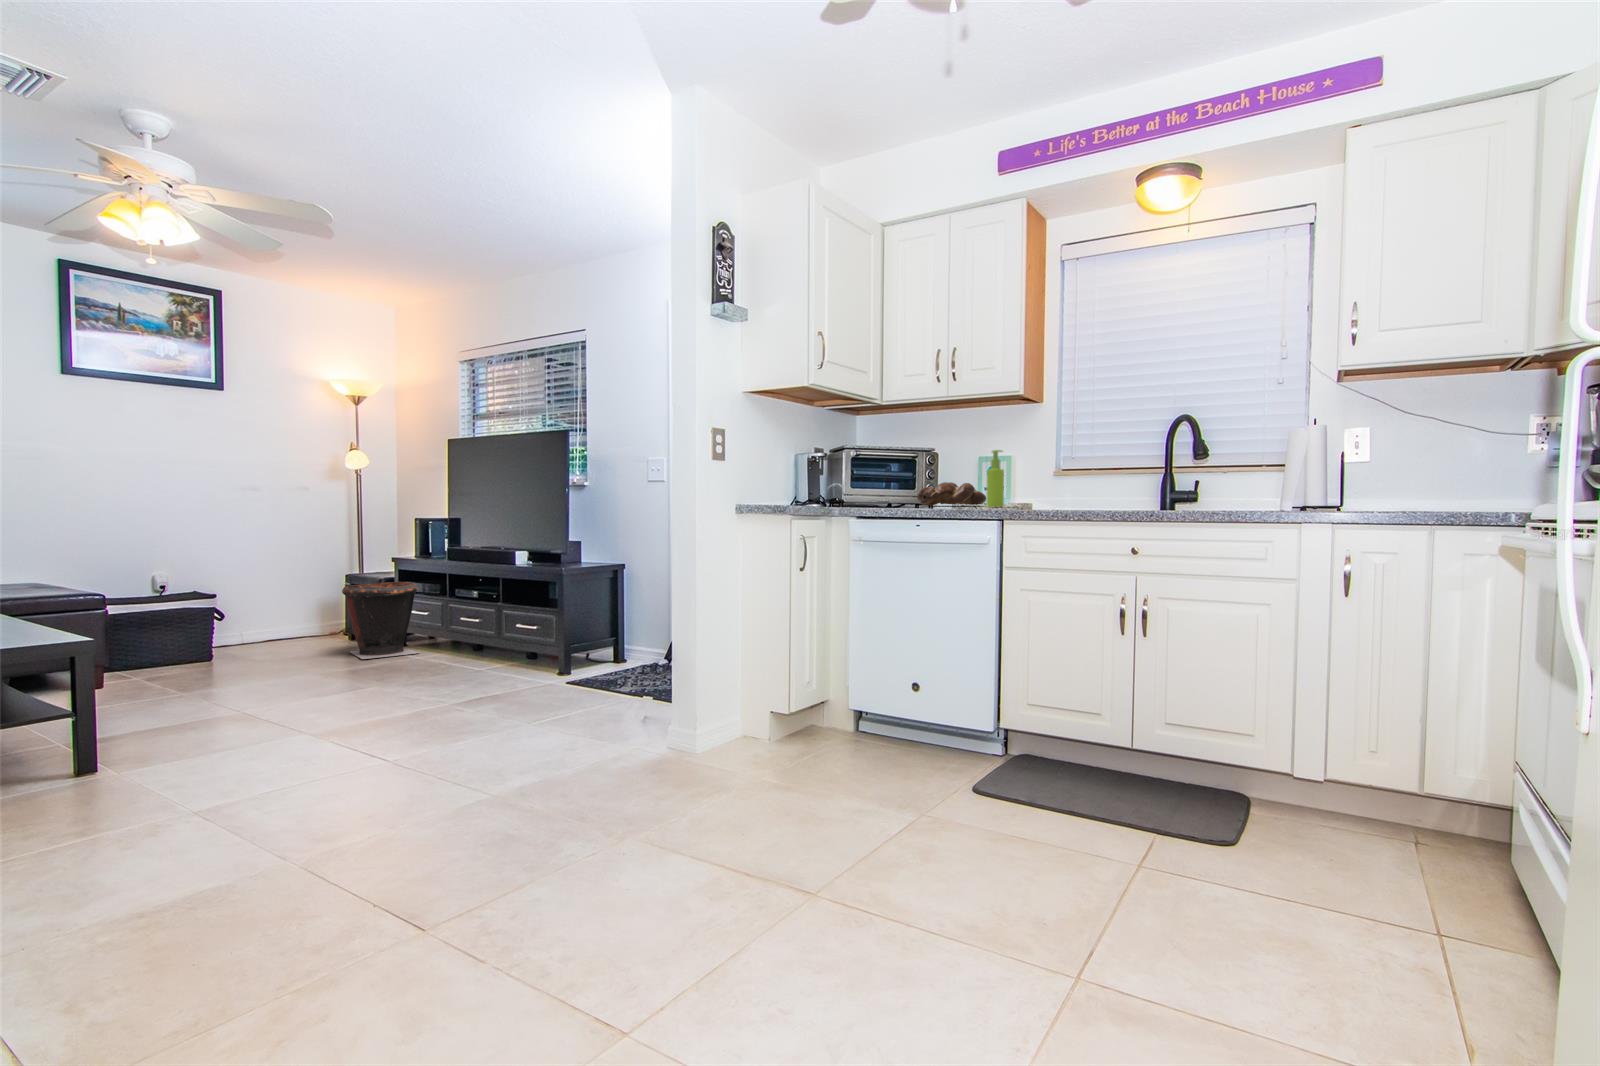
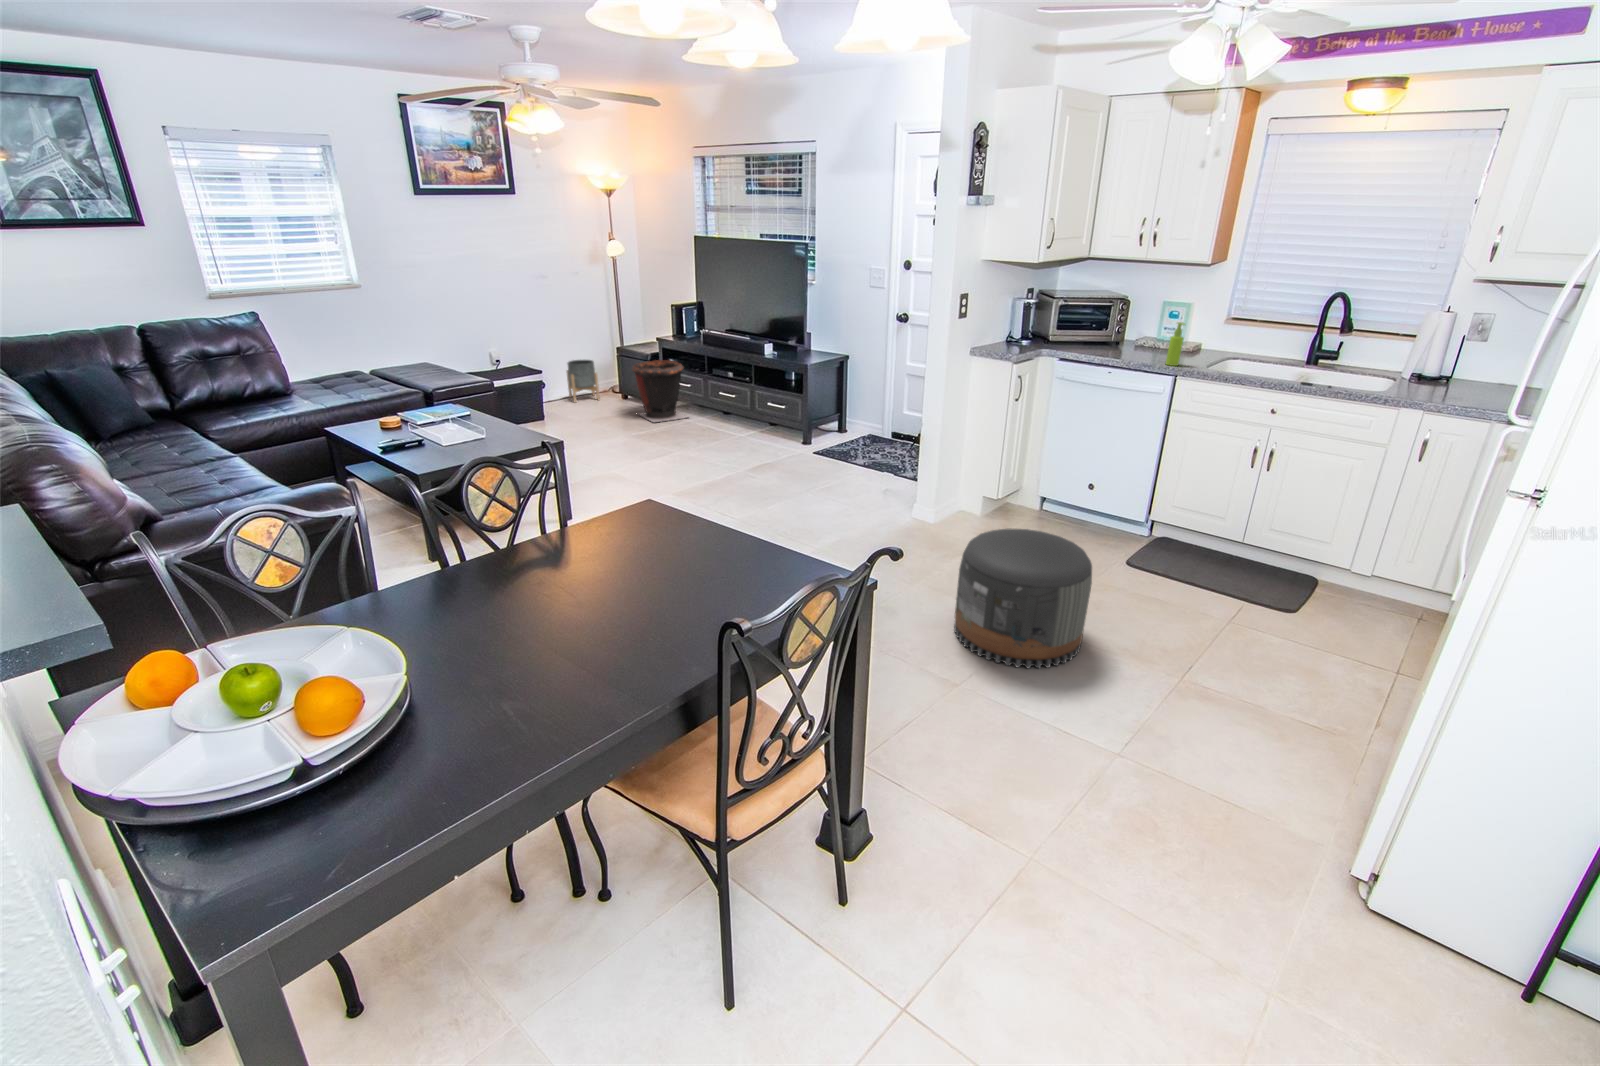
bread loaf: present [917,482,986,505] -> none [1111,336,1165,356]
planter: none [272,590,314,644] -> present [567,360,600,402]
pouf: none [638,731,890,1028] -> present [954,528,1092,668]

